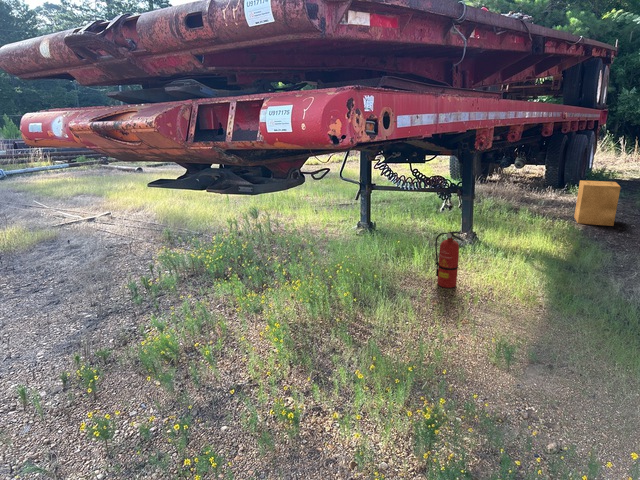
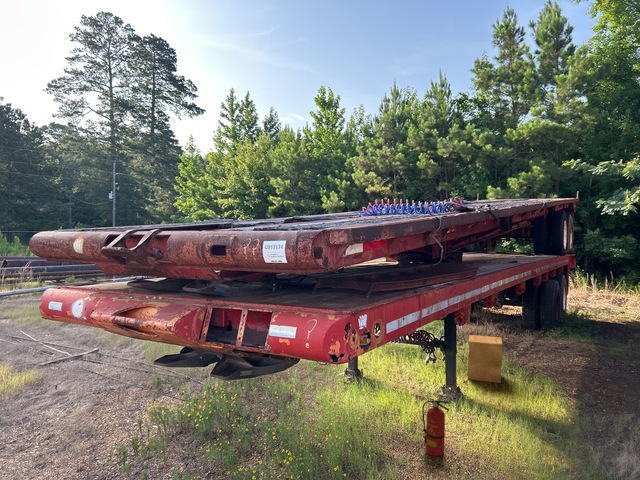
cardboard box: present [574,180,621,226] -> present [468,335,502,383]

